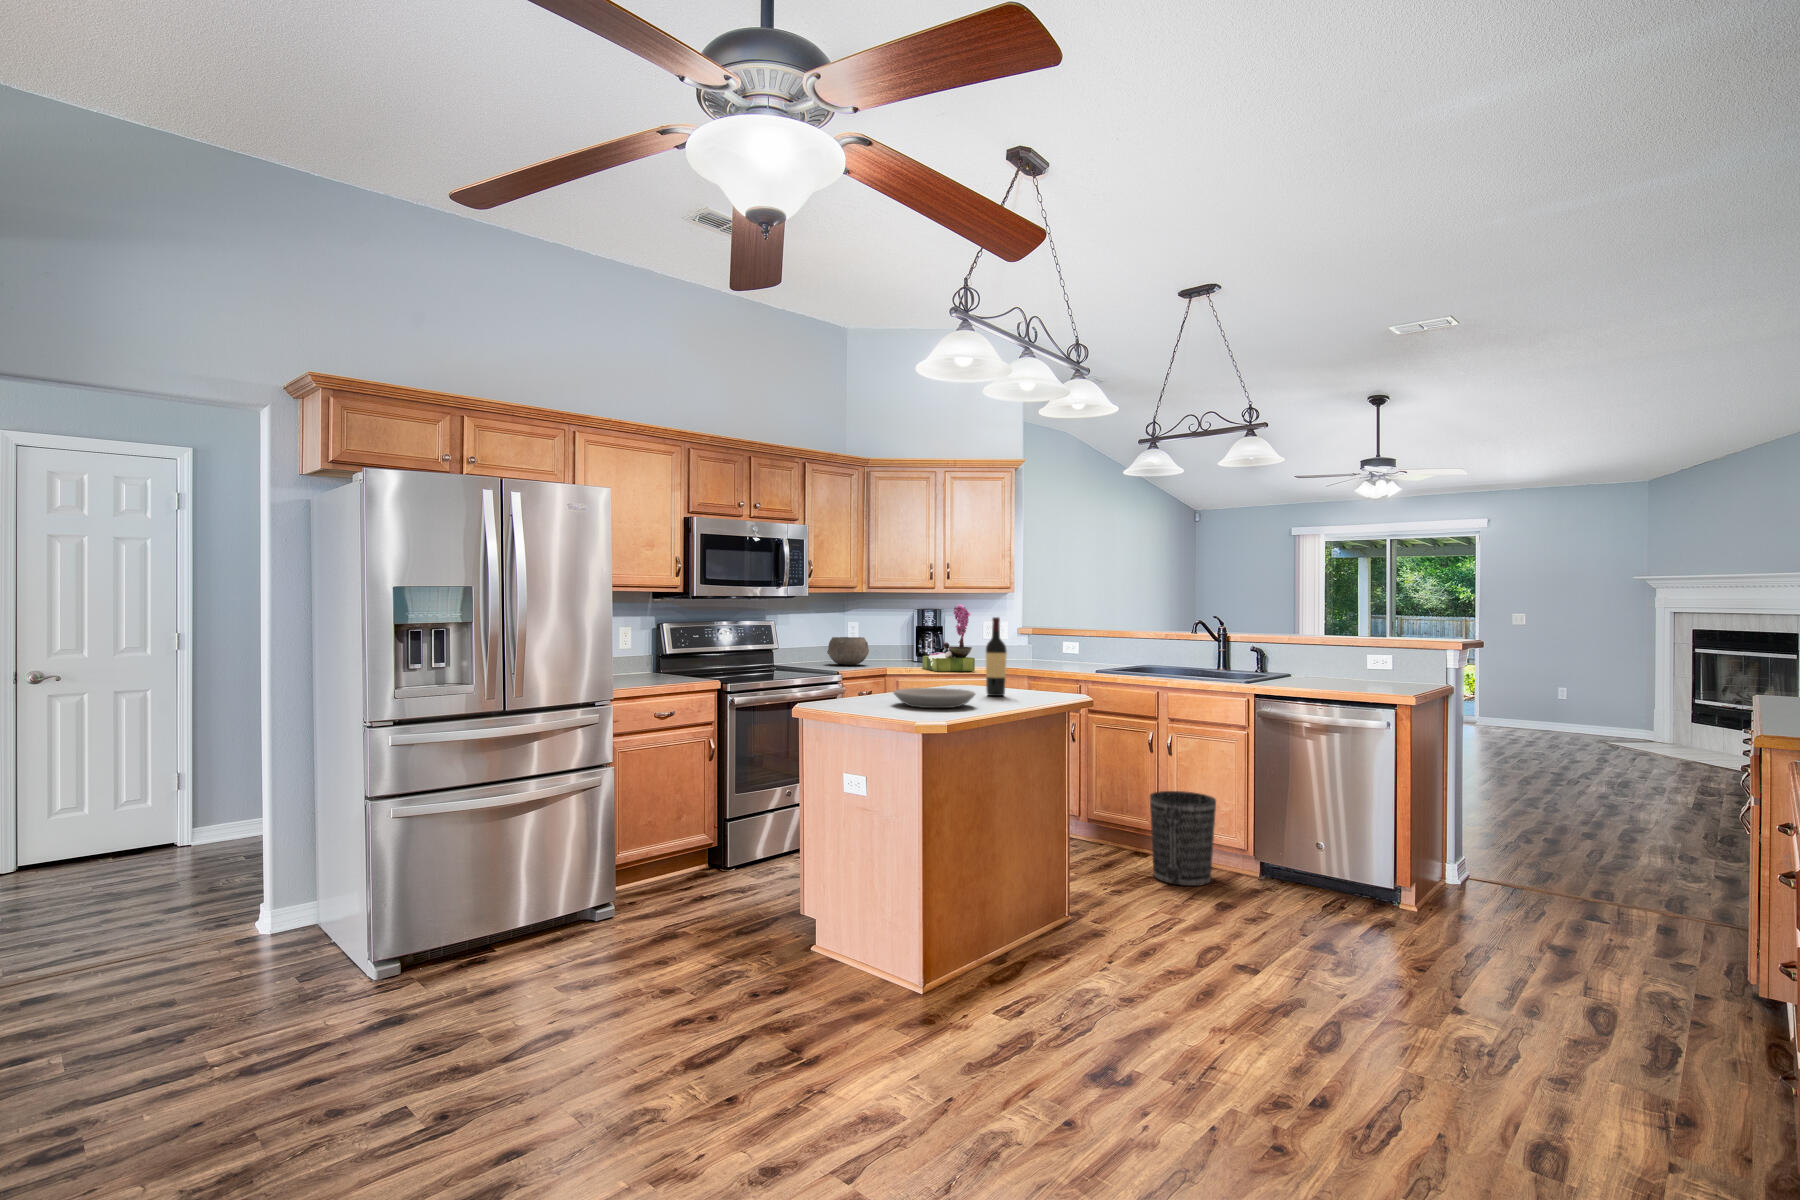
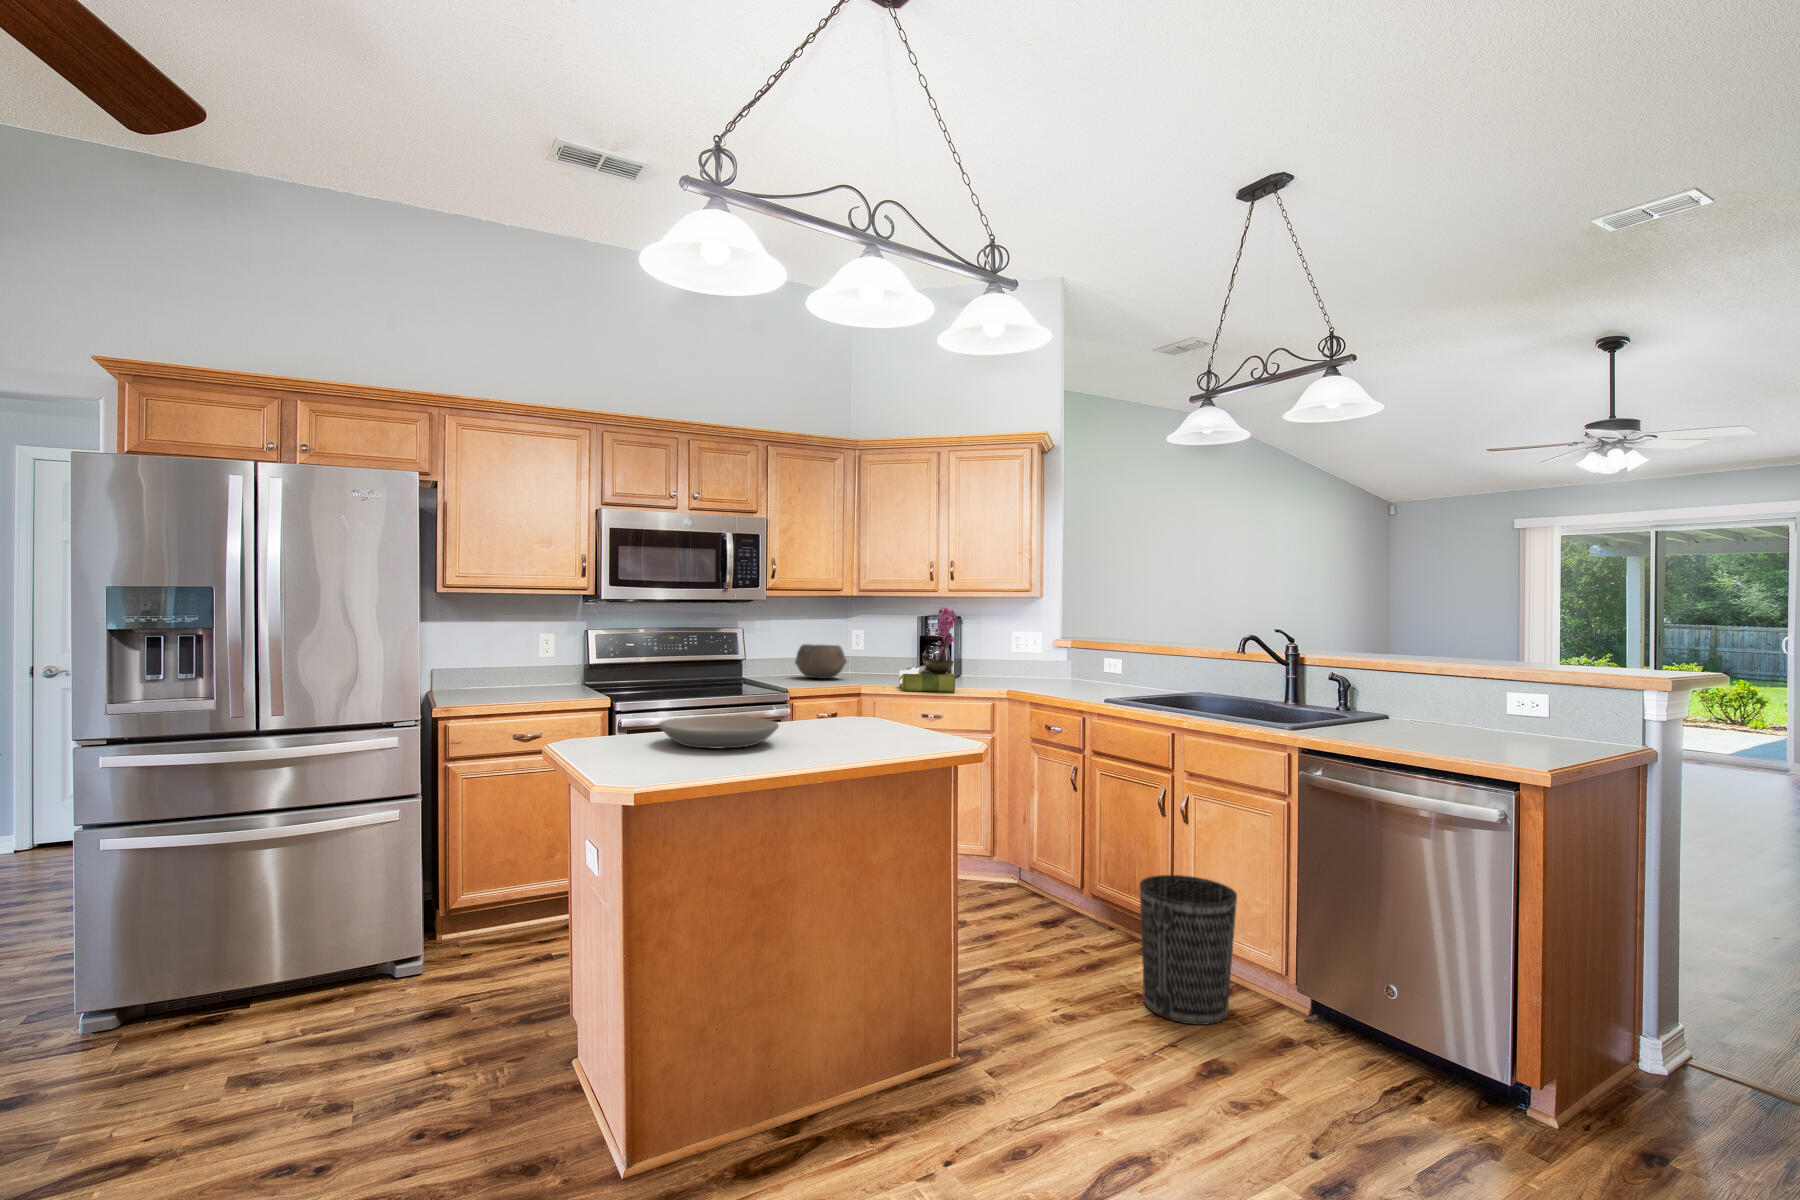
wine bottle: present [986,617,1007,696] -> none [851,620,881,731]

